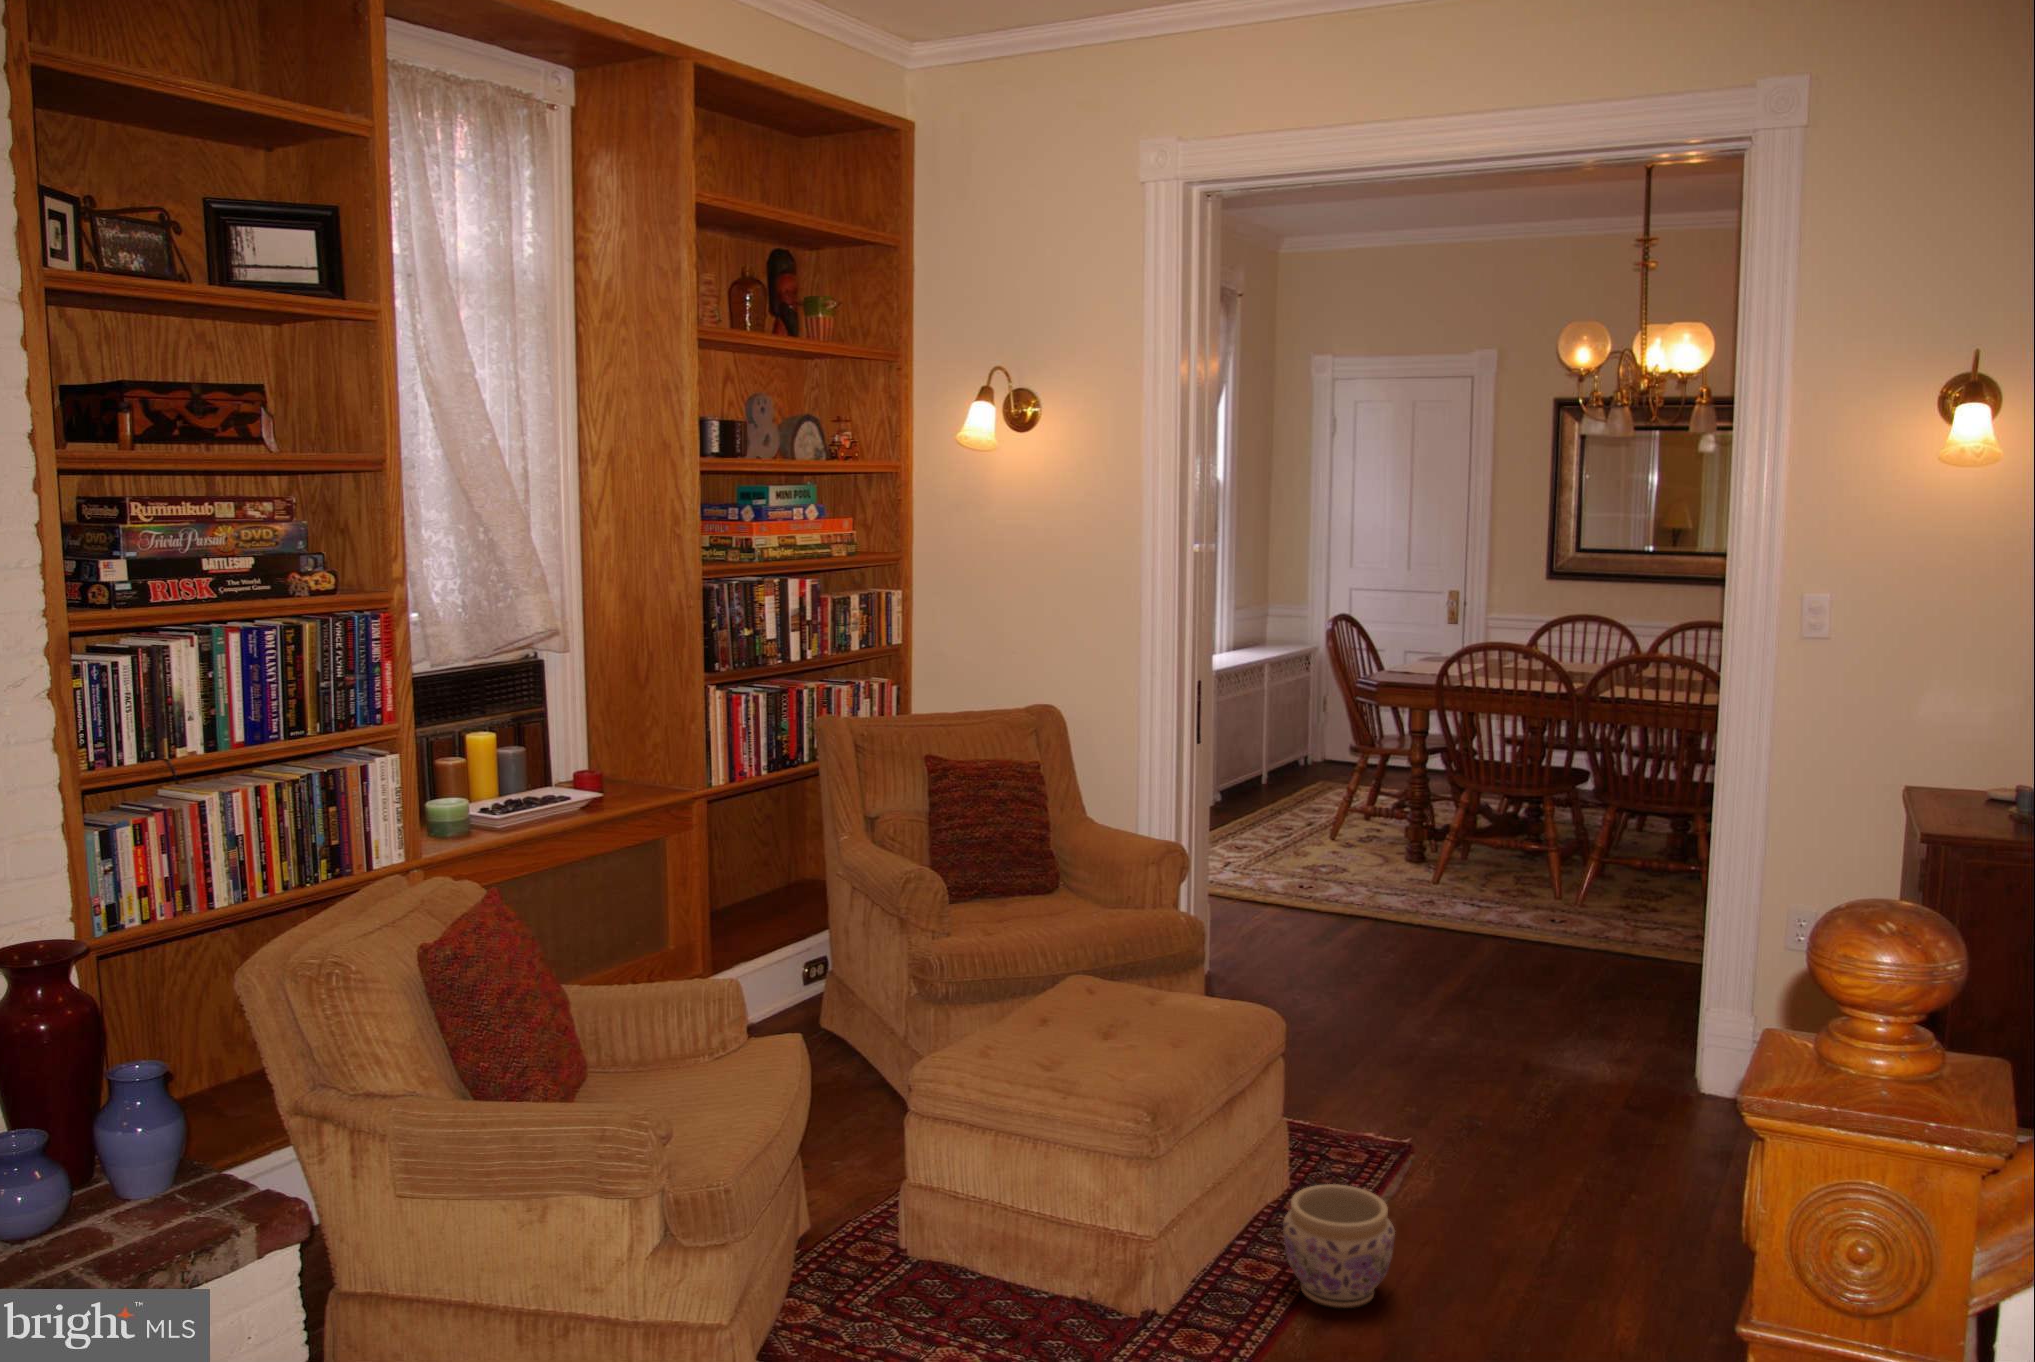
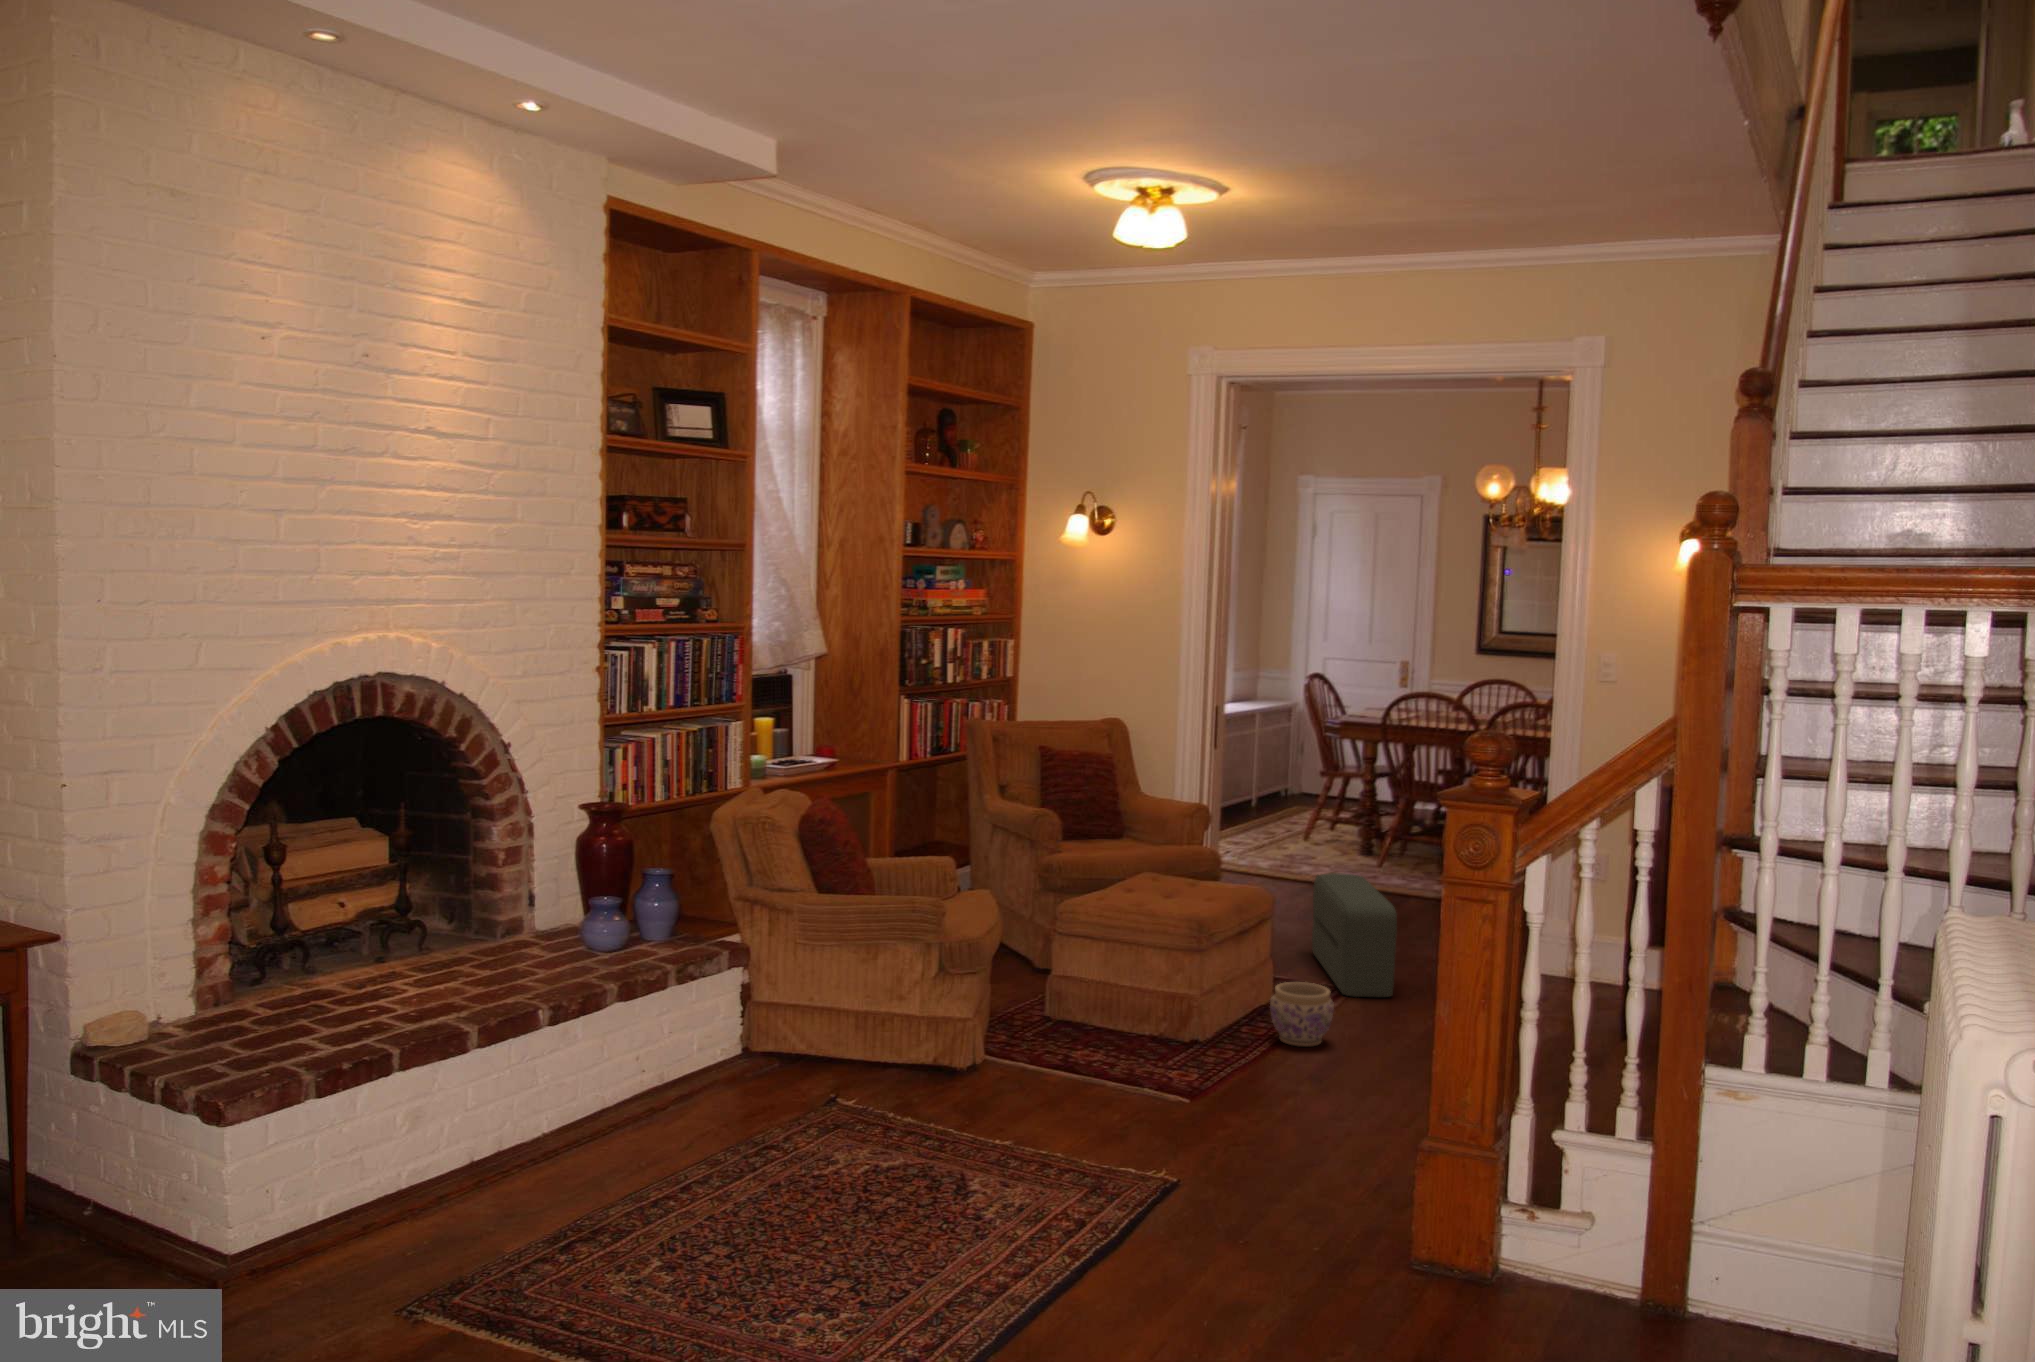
pouf: none [1349,946,1489,1168] -> present [1312,873,1397,997]

